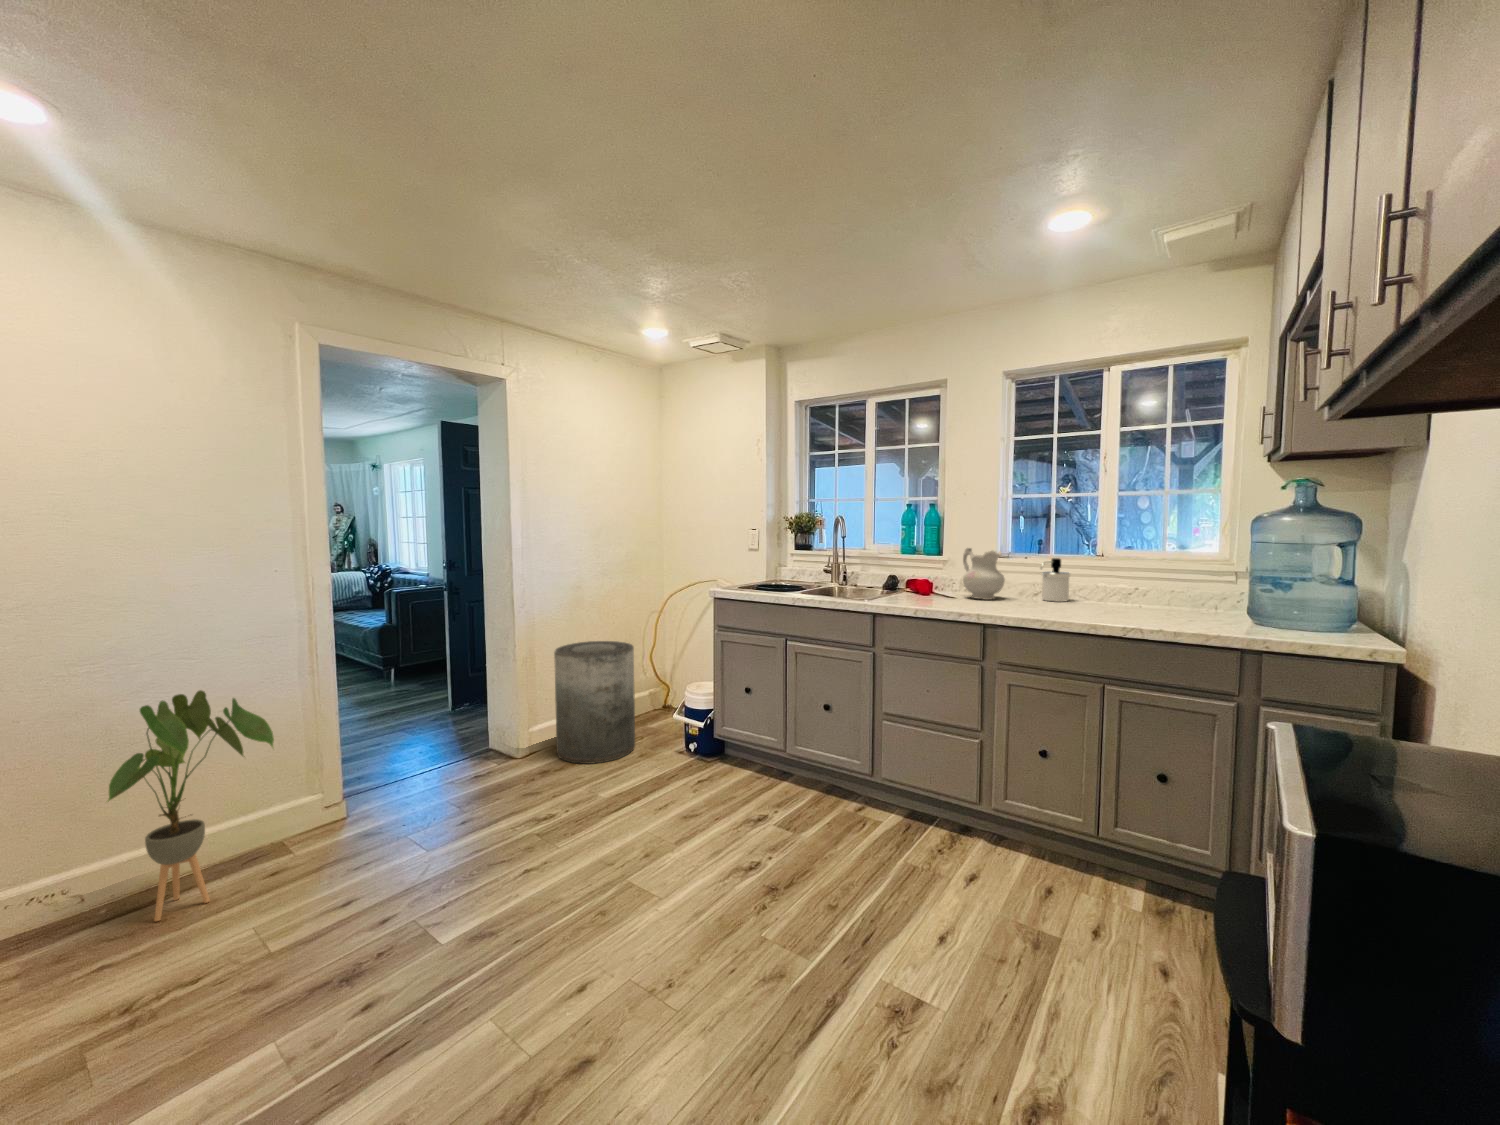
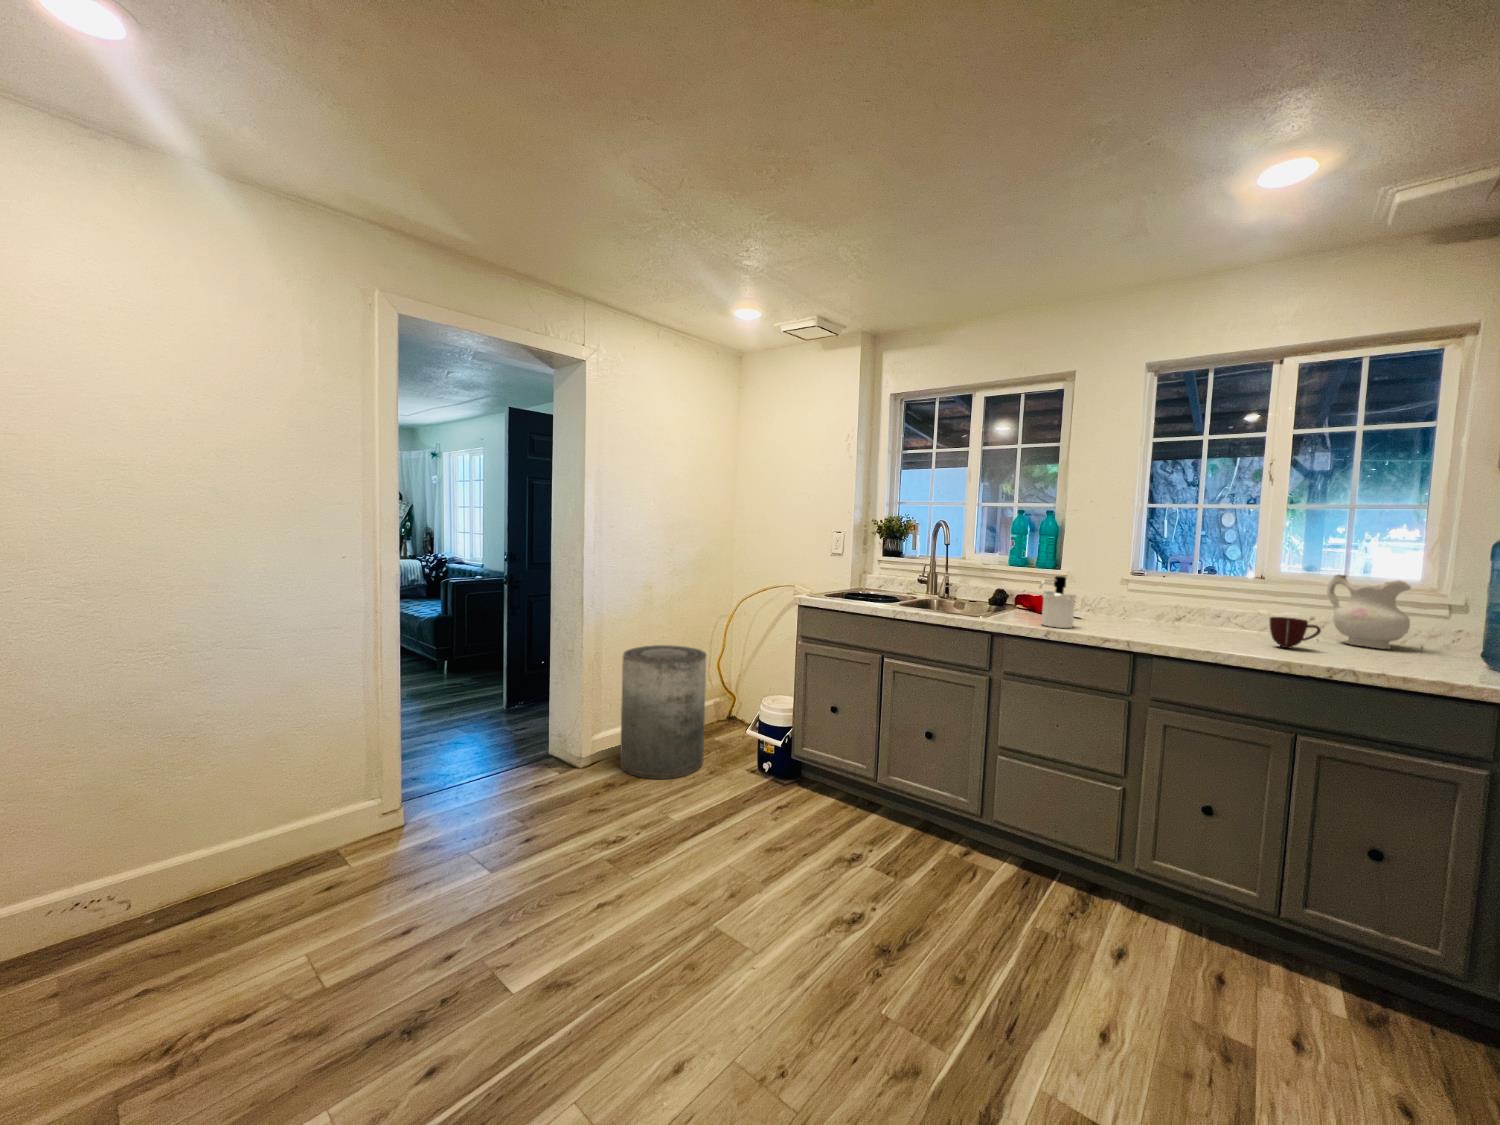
ceramic pitcher: present [963,548,1005,600] -> present [1327,574,1411,649]
soap dispenser: present [1041,558,1070,602] -> present [1039,576,1076,628]
mug: none [1092,588,1129,614] -> present [1269,617,1321,648]
house plant: present [108,690,274,921] -> none [157,683,336,937]

